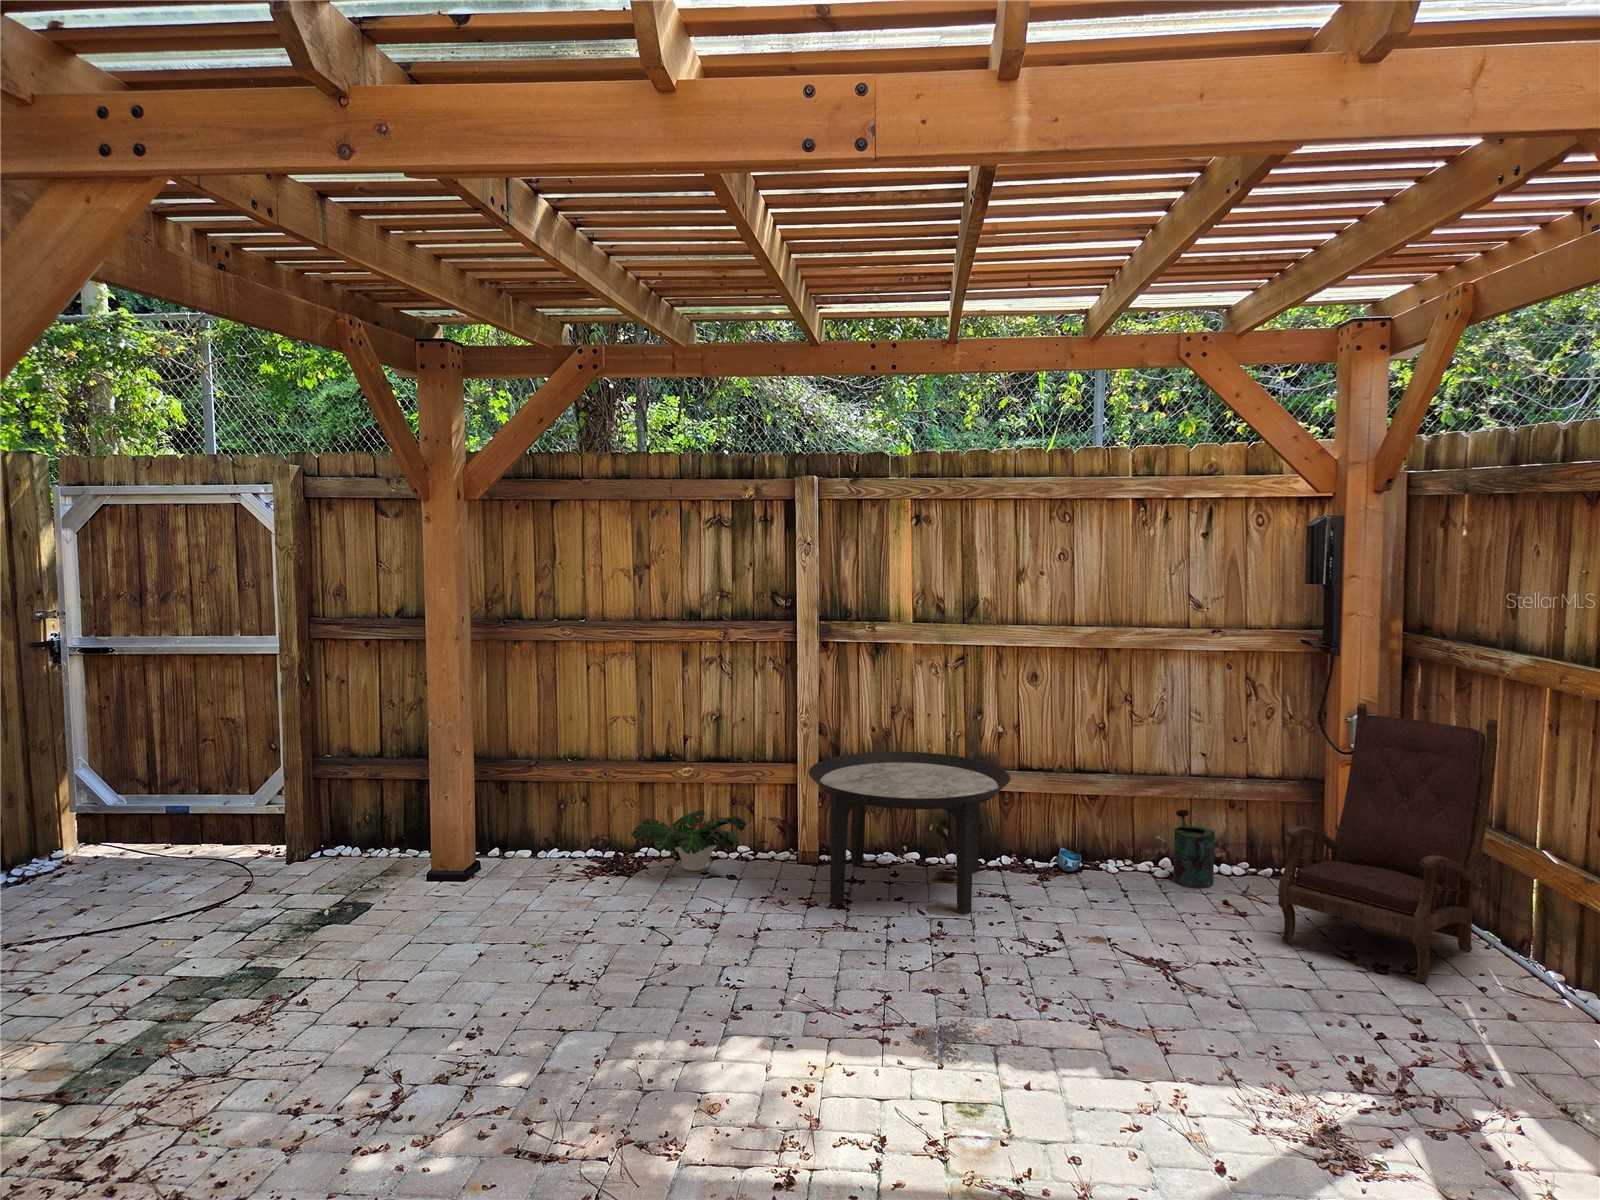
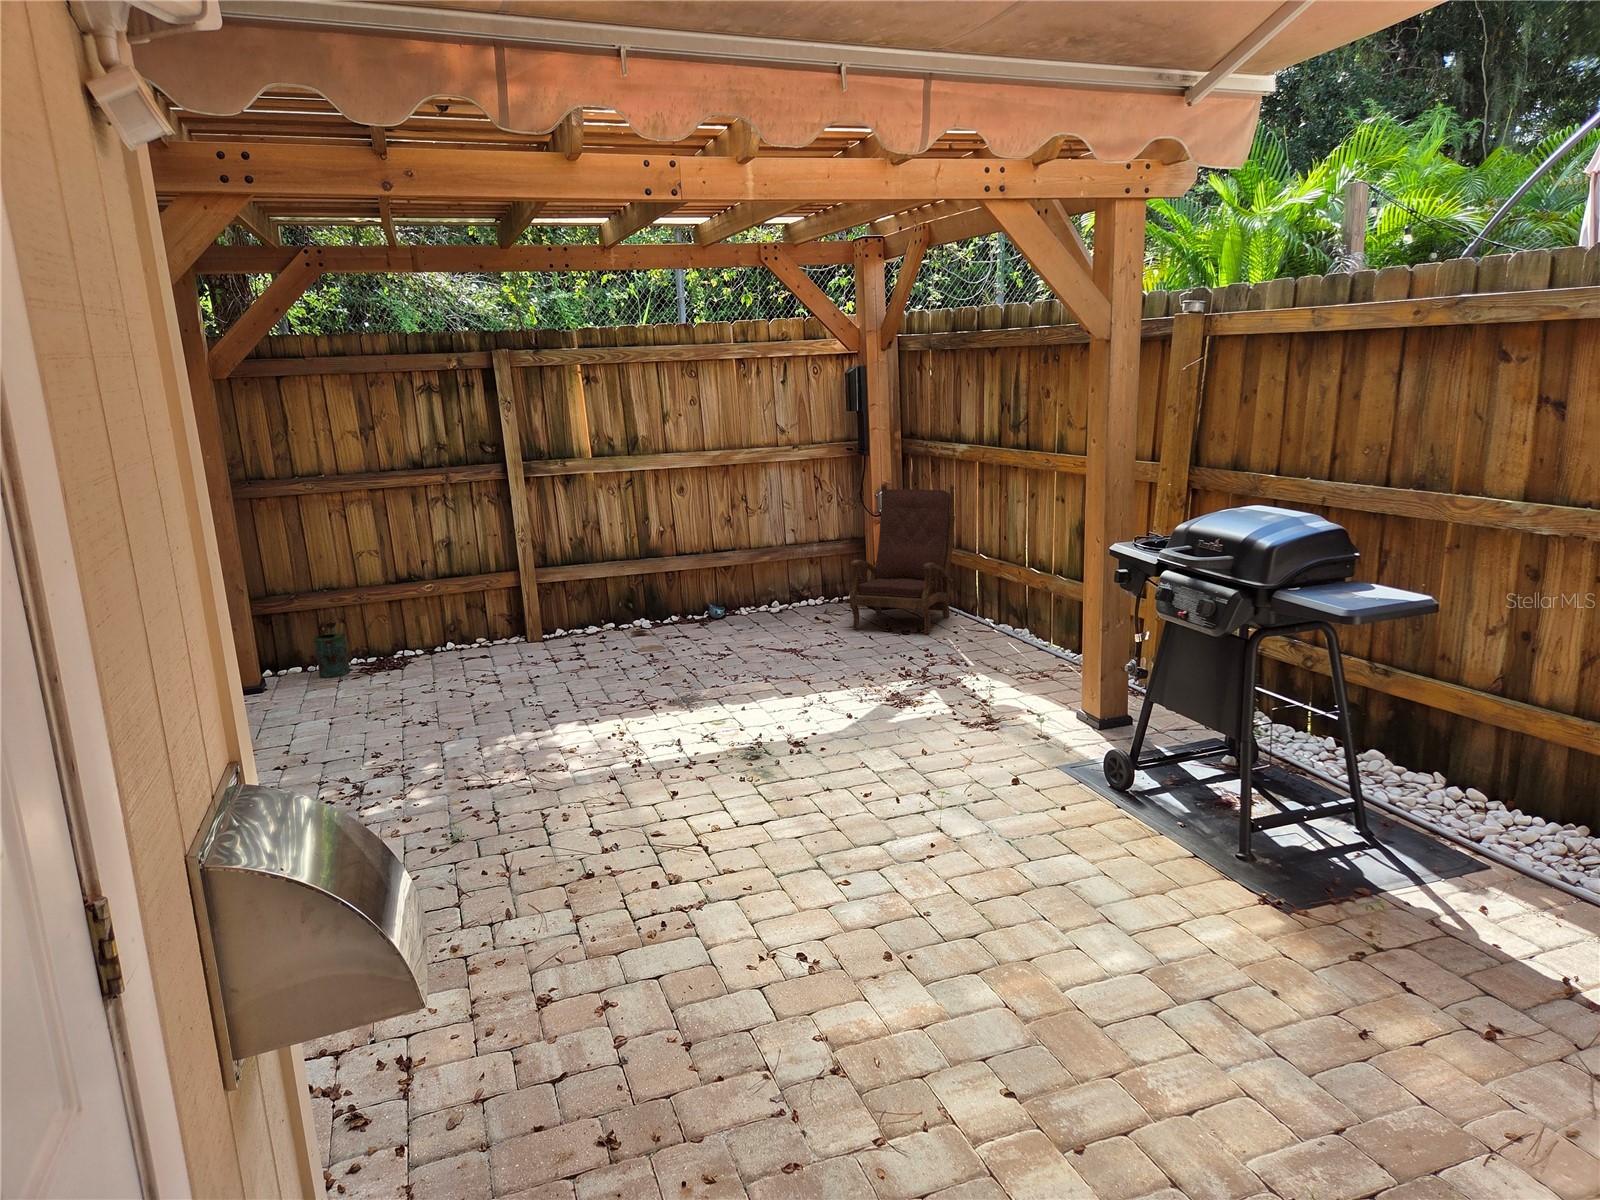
round table: present [809,752,1011,915] -> none [536,550,680,658]
potted plant: present [632,810,746,871] -> none [399,614,488,658]
watering can: present [1173,810,1215,888] -> present [314,622,350,678]

